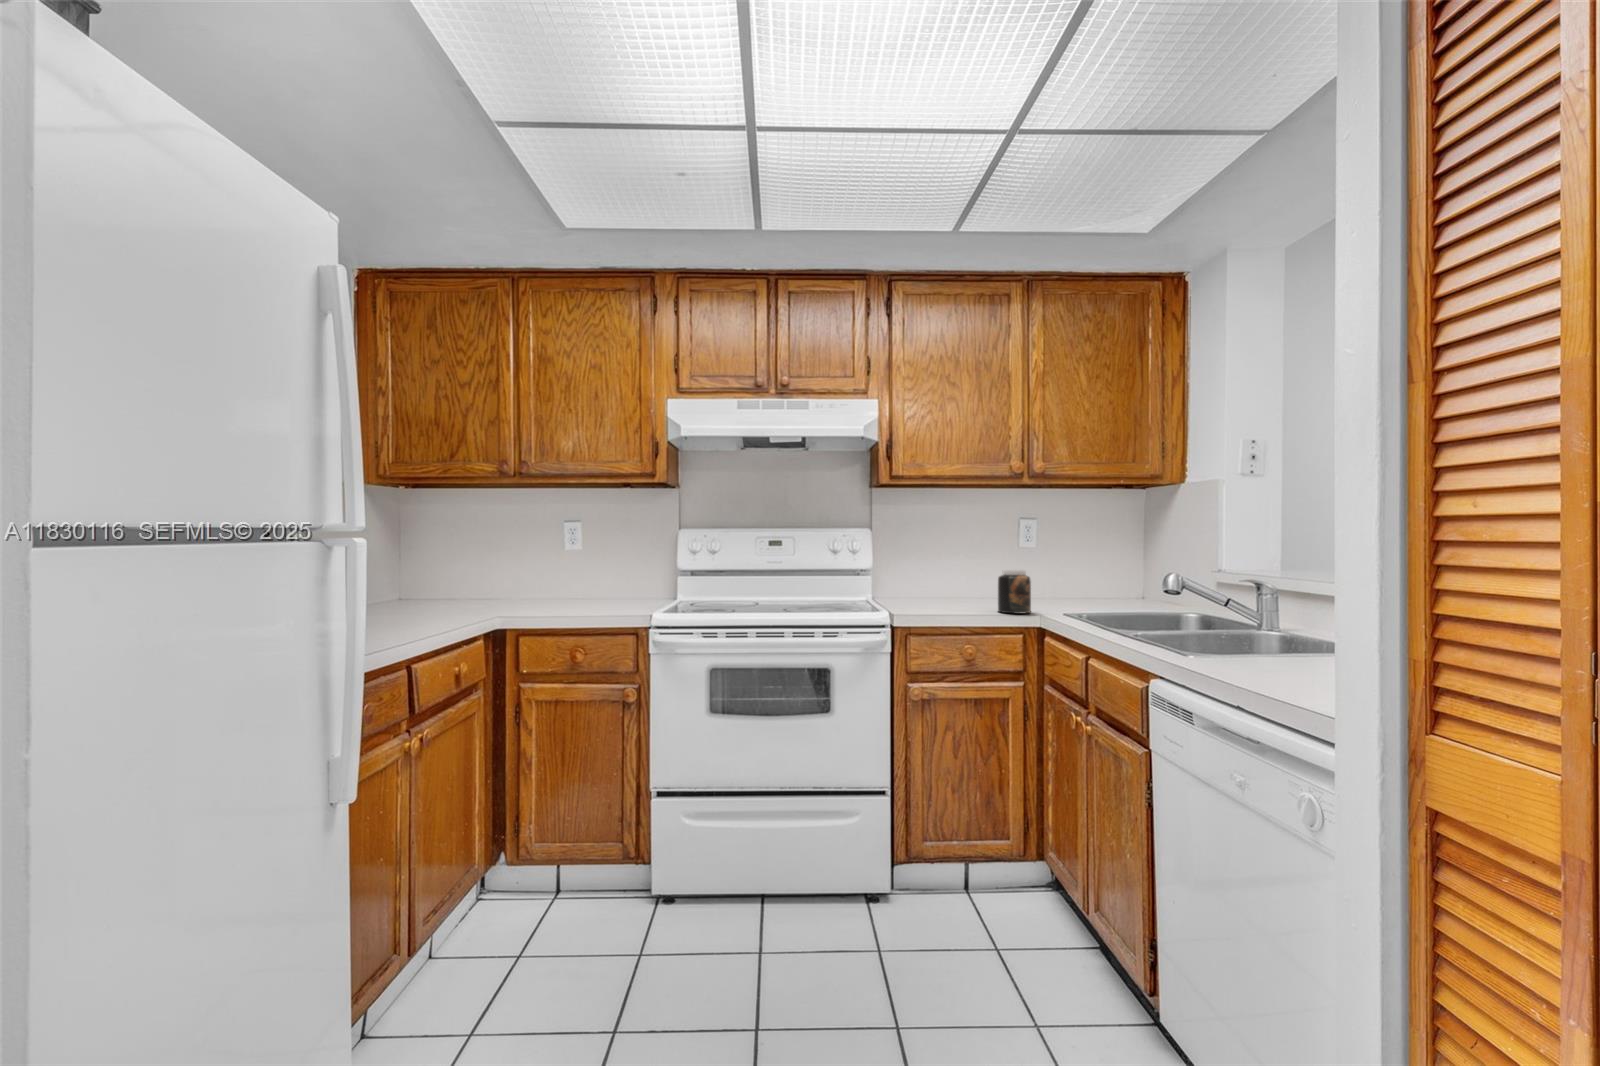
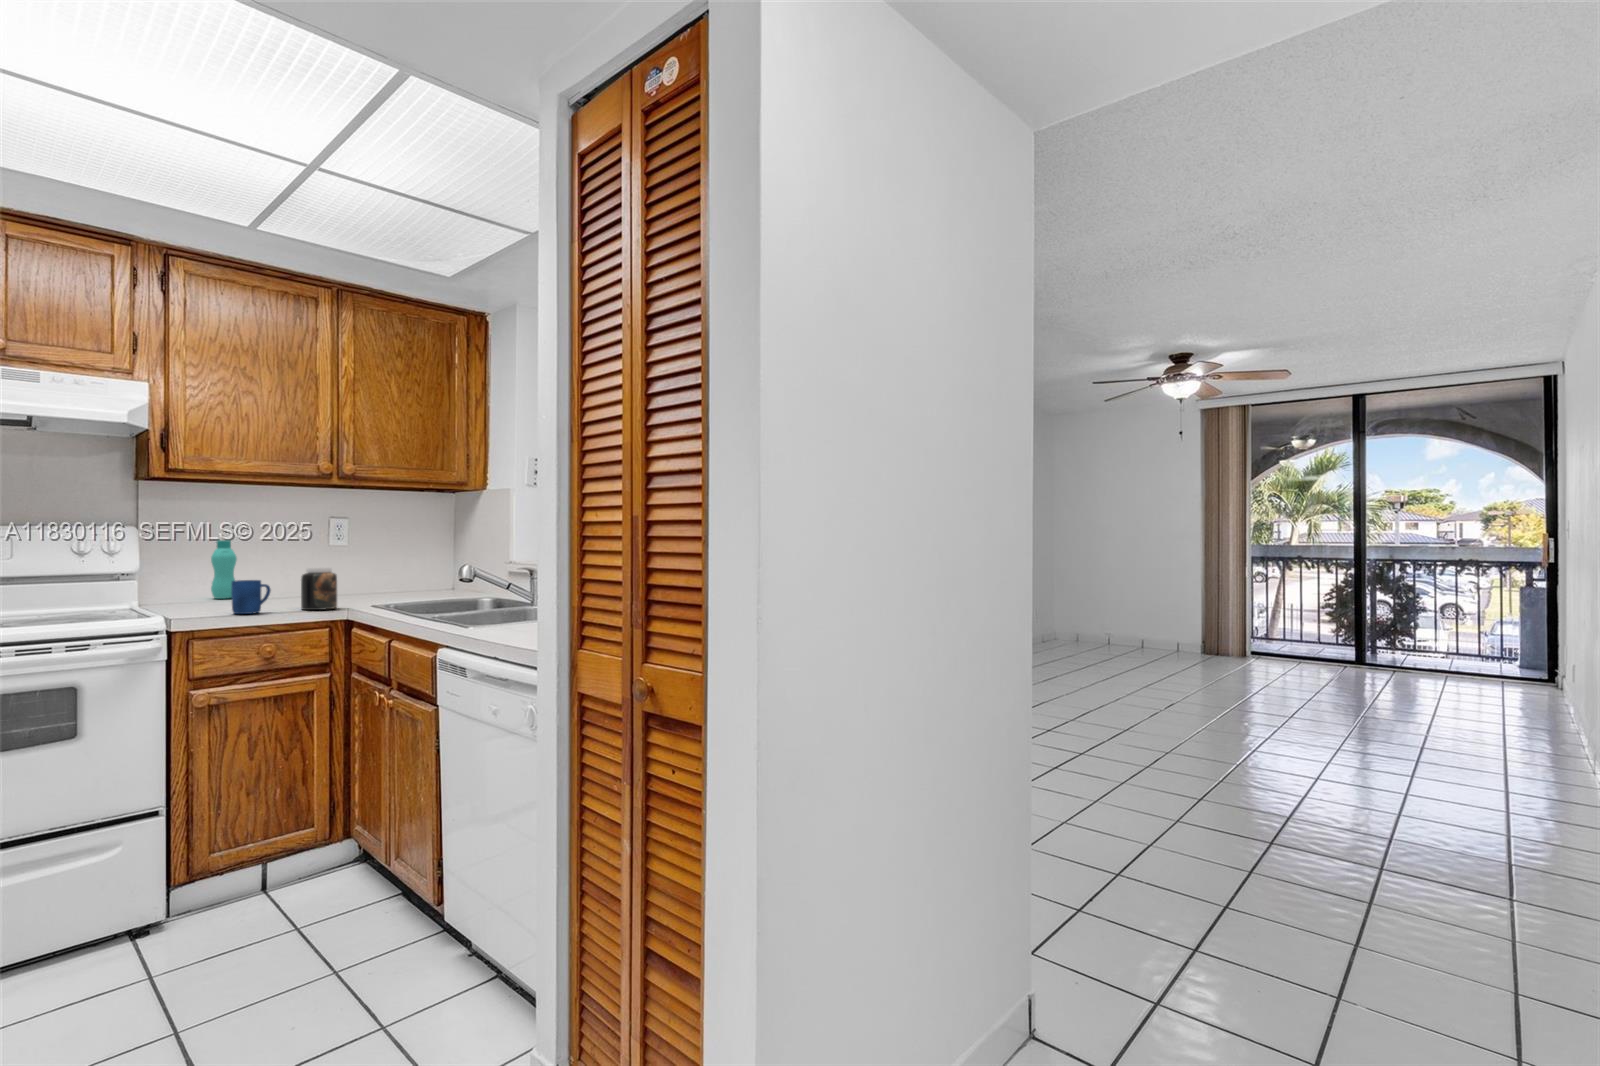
bottle: none [925,541,944,595] -> present [211,540,237,599]
mug: none [940,580,971,613] -> present [232,580,271,614]

